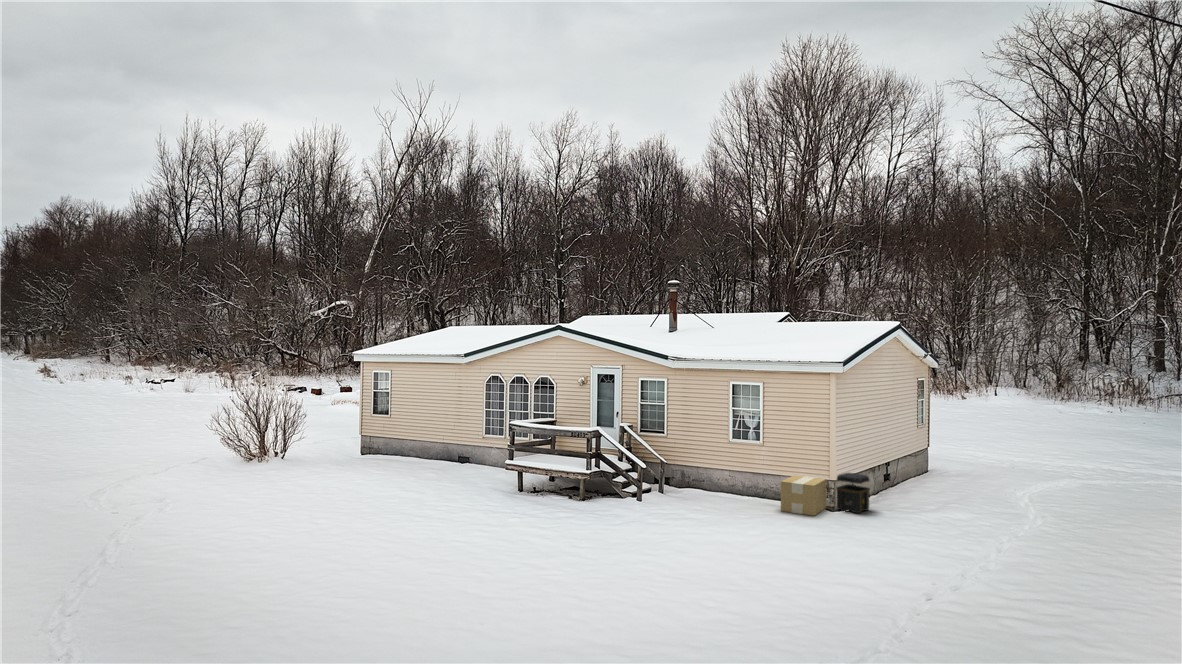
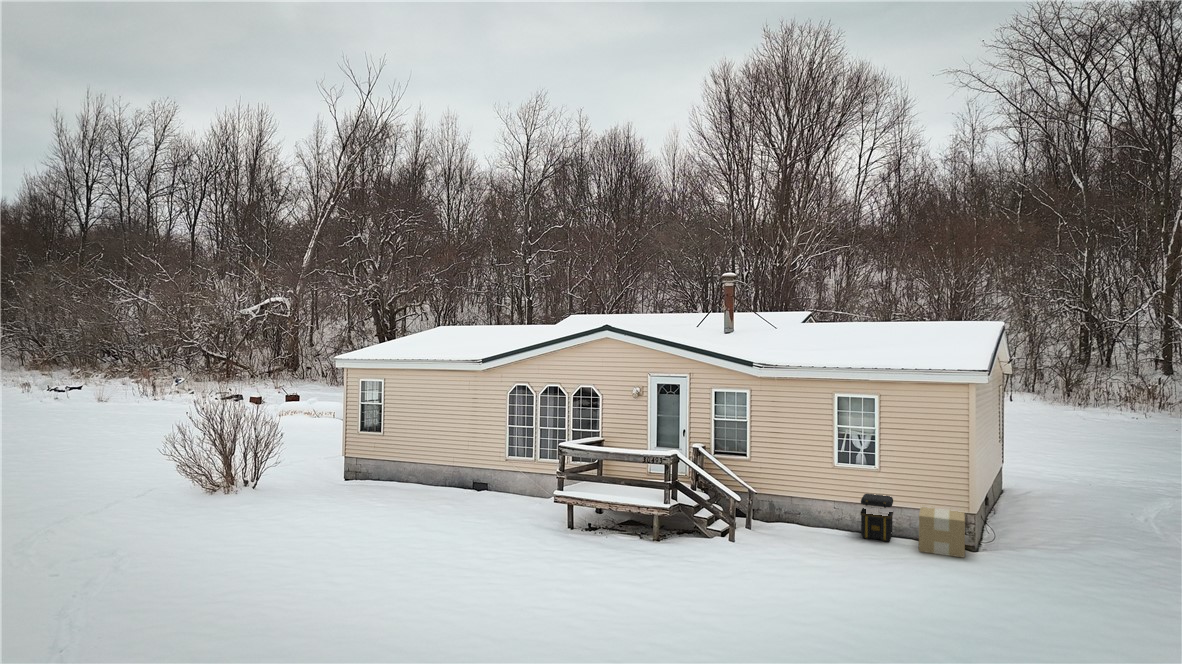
toolbox: present [836,473,870,513] -> present [860,494,893,541]

